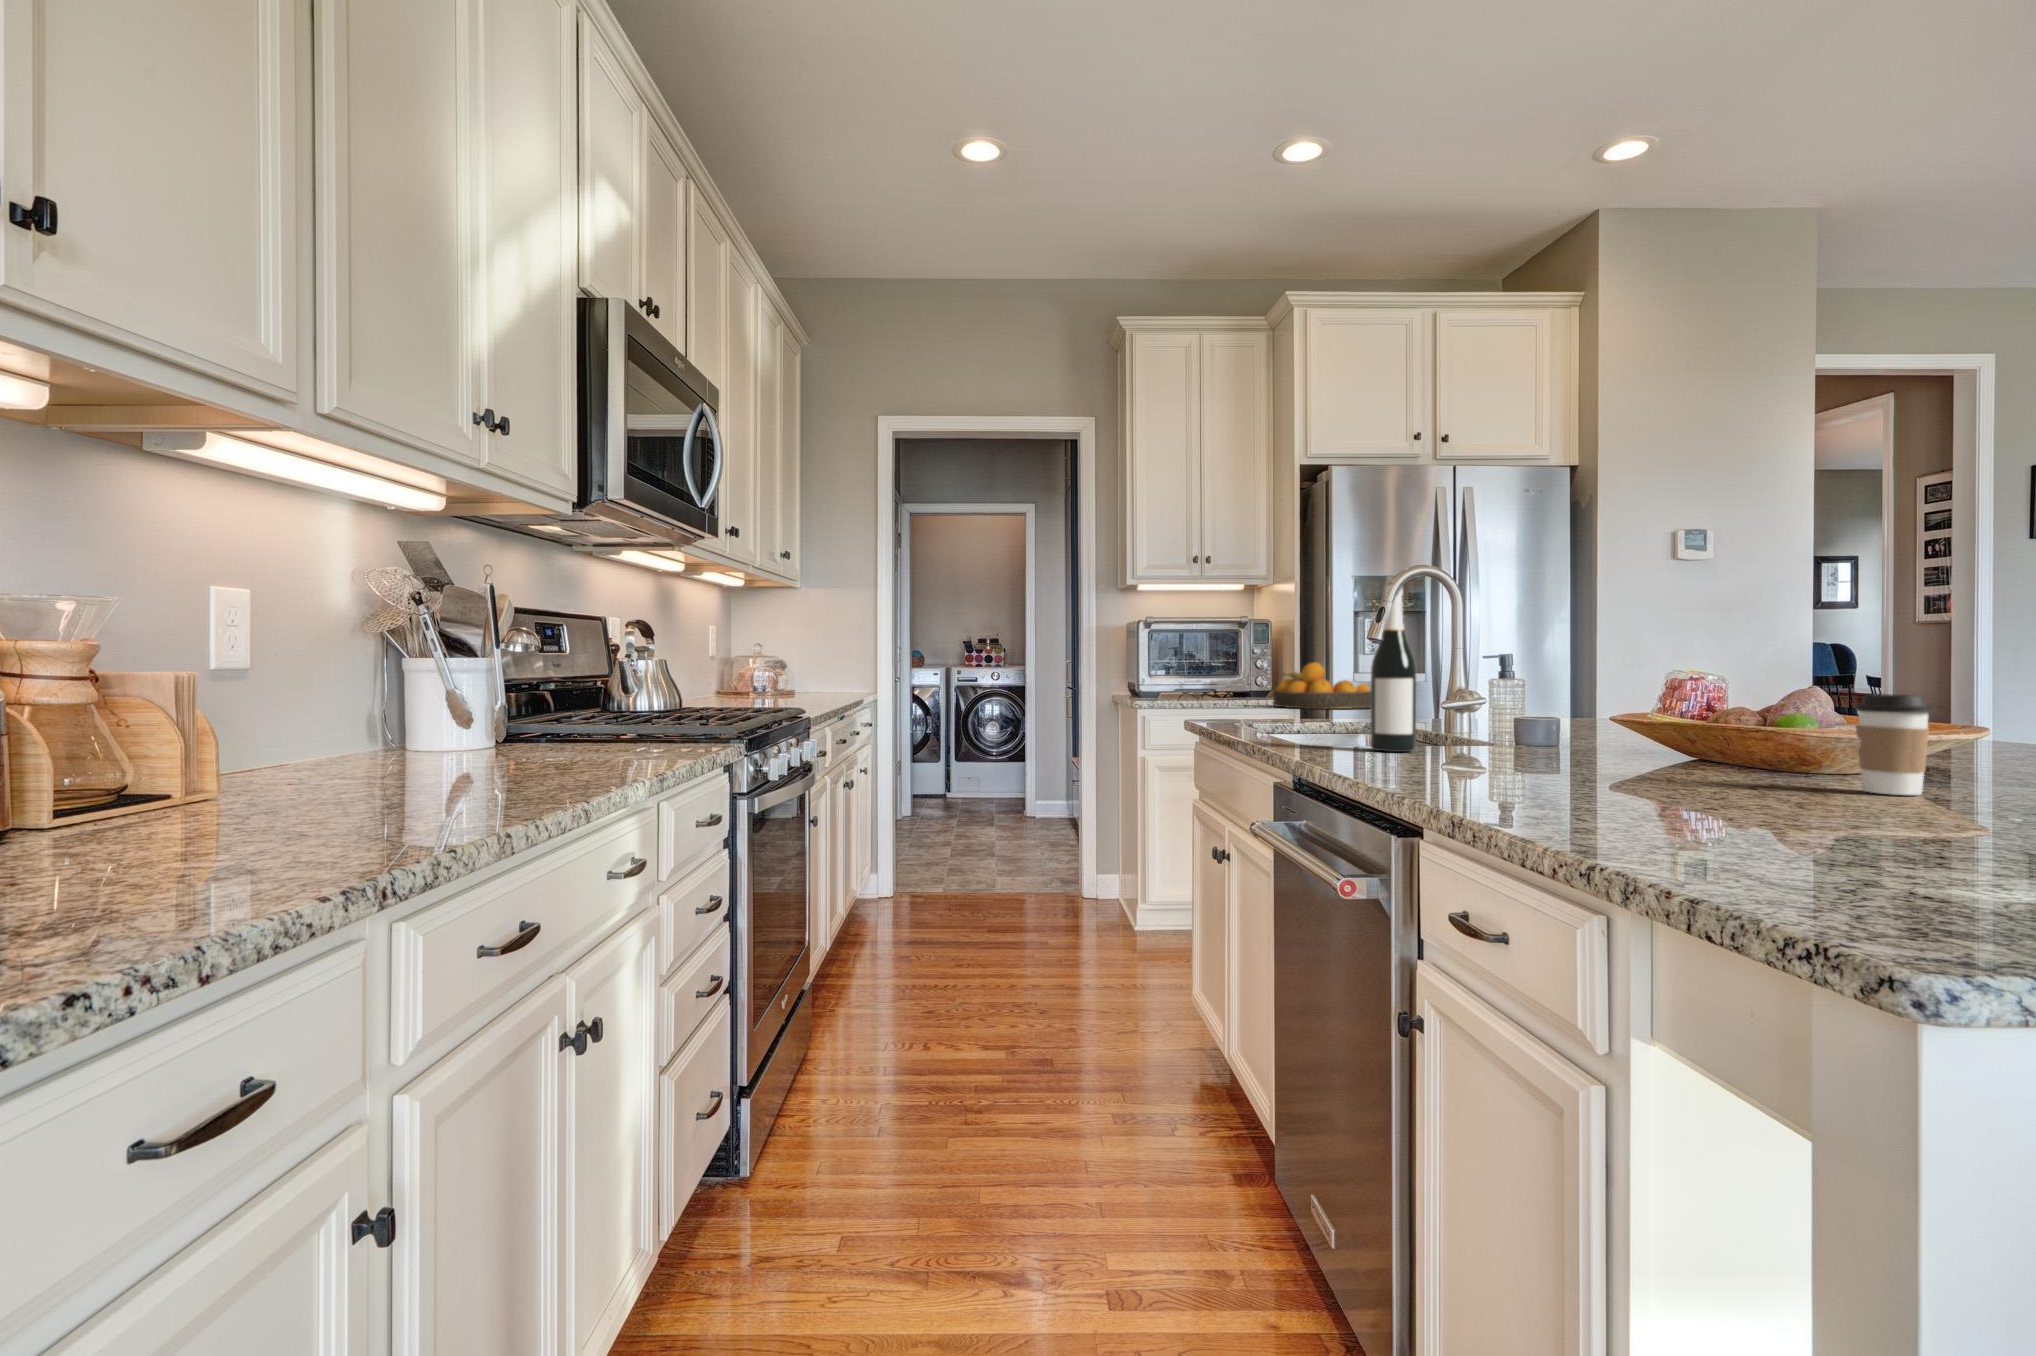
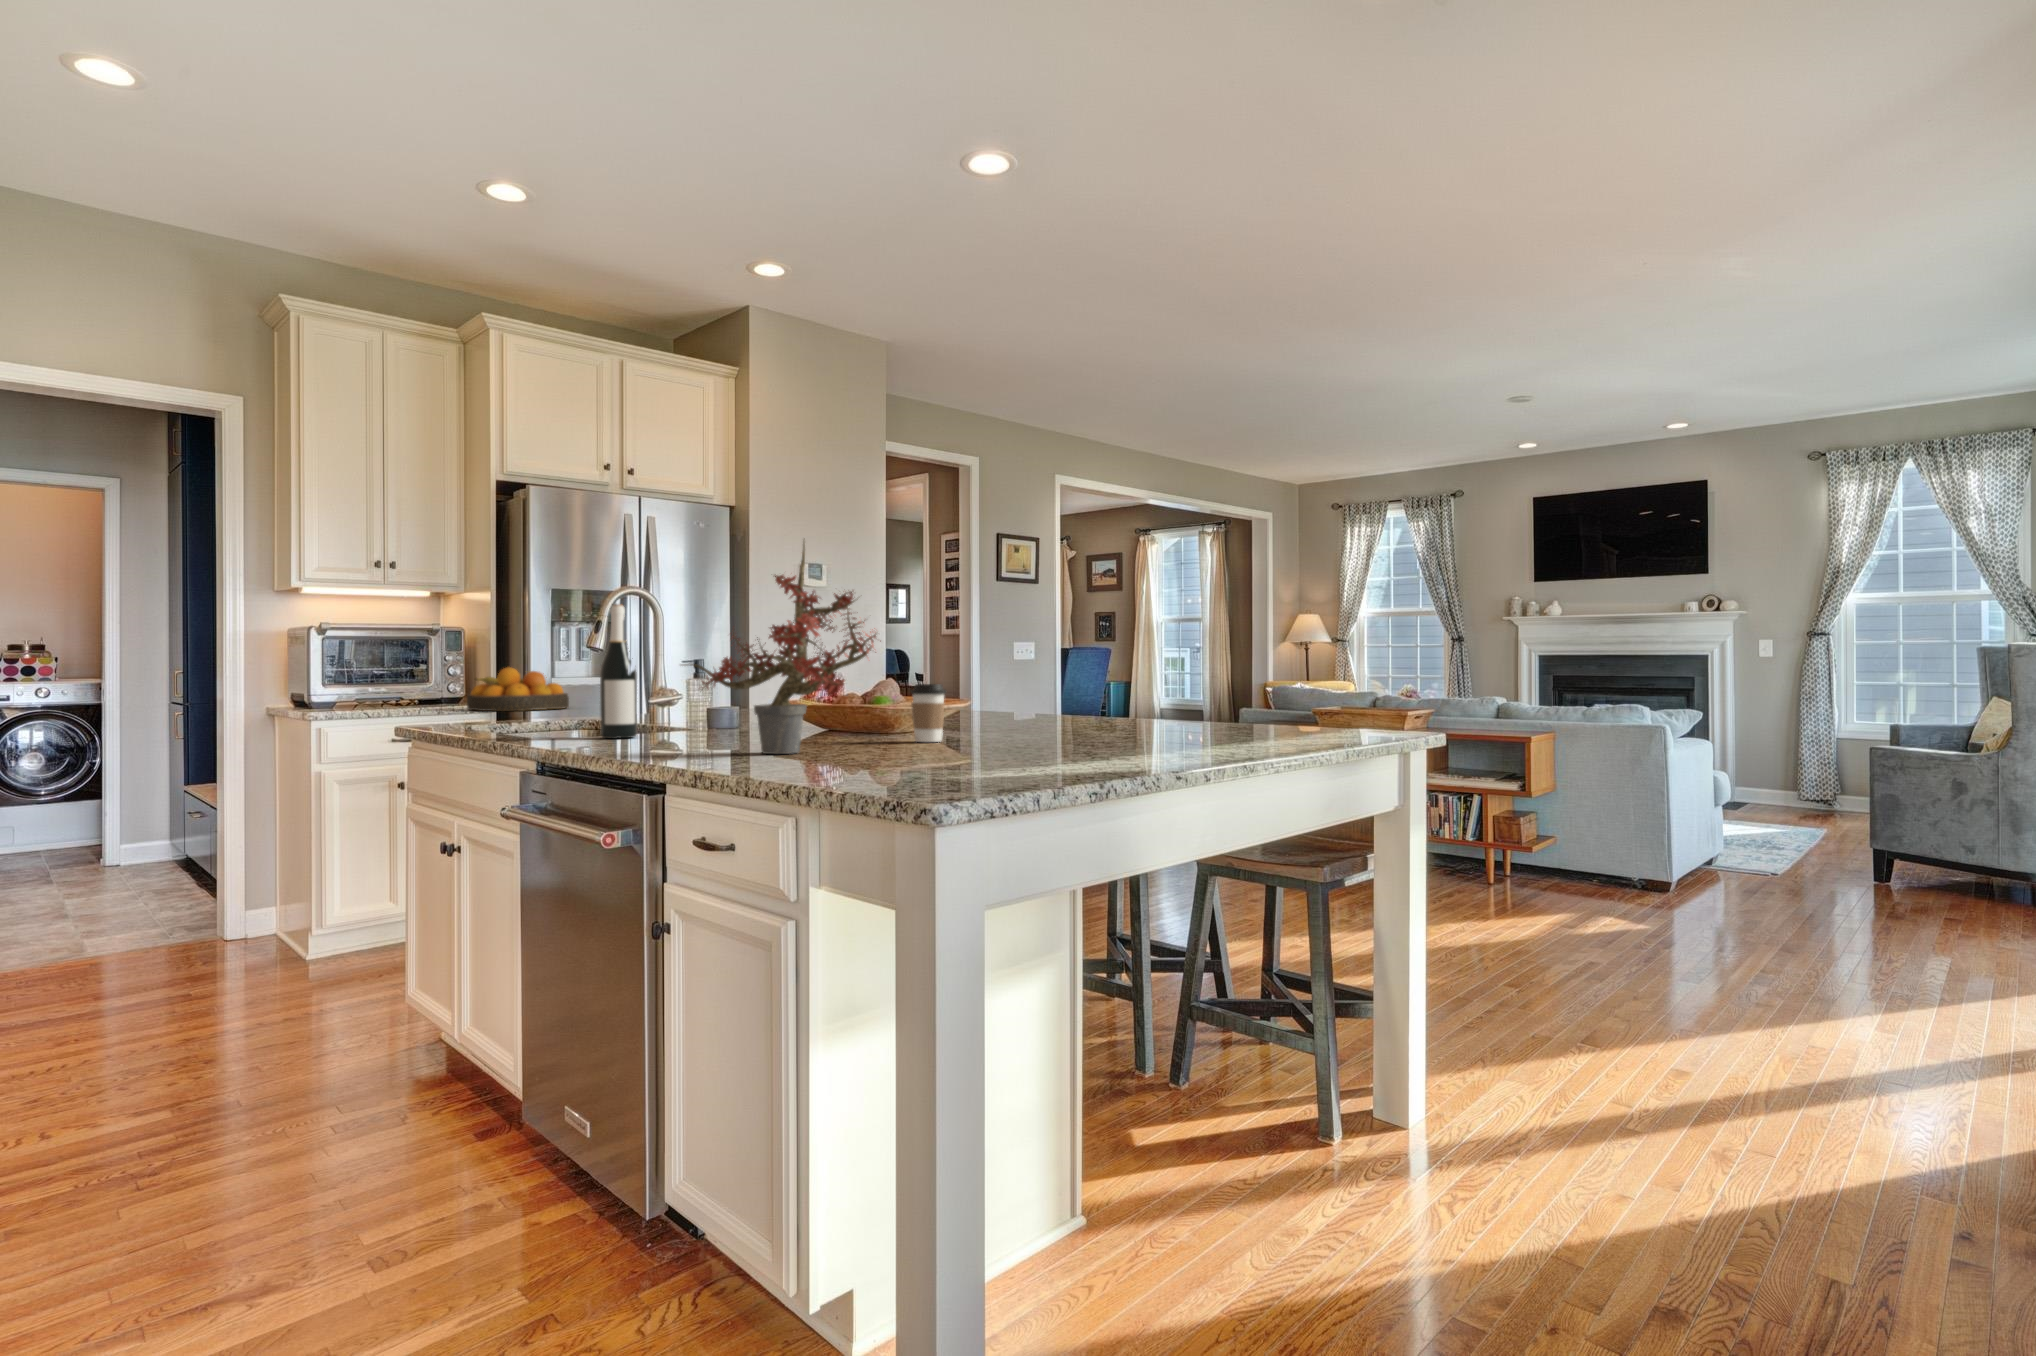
potted plant: none [1451,462,1797,797] -> present [686,539,881,754]

